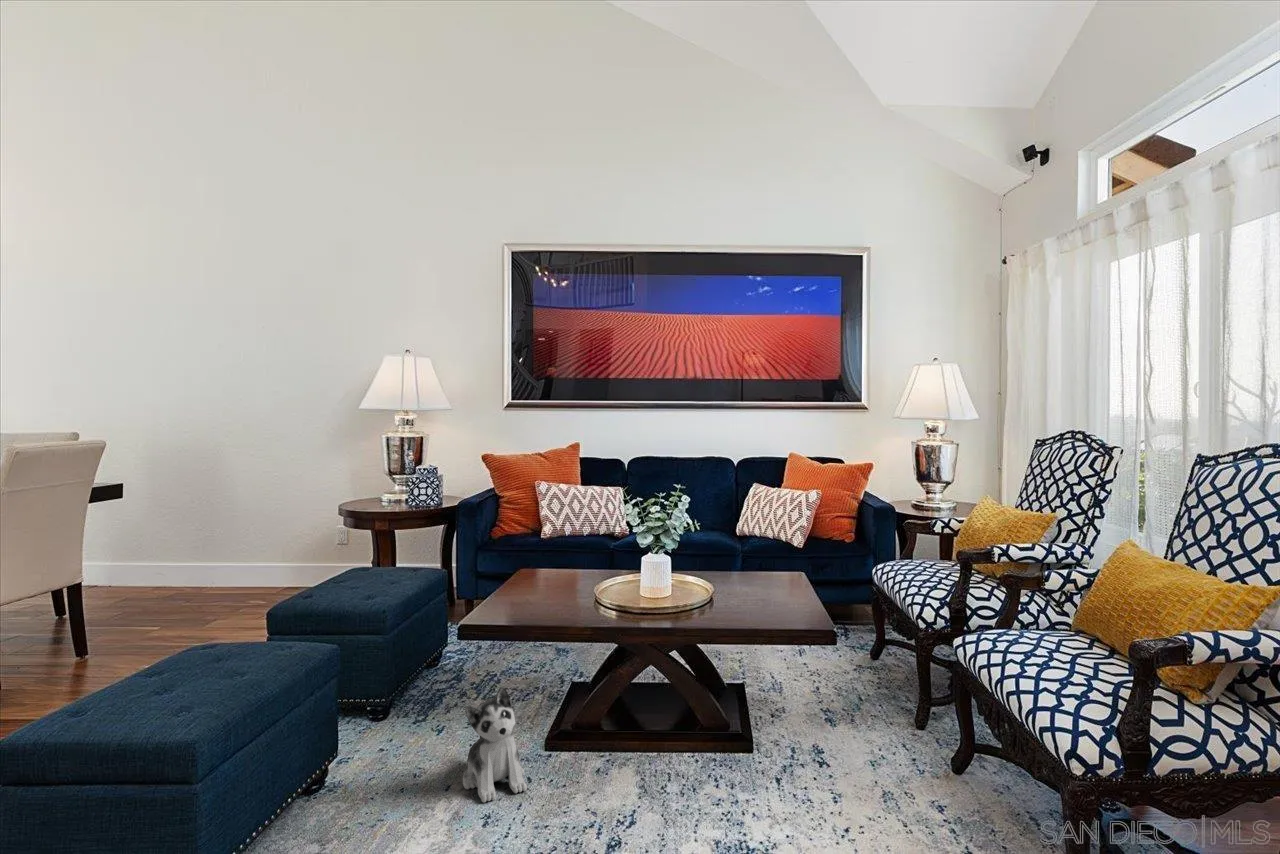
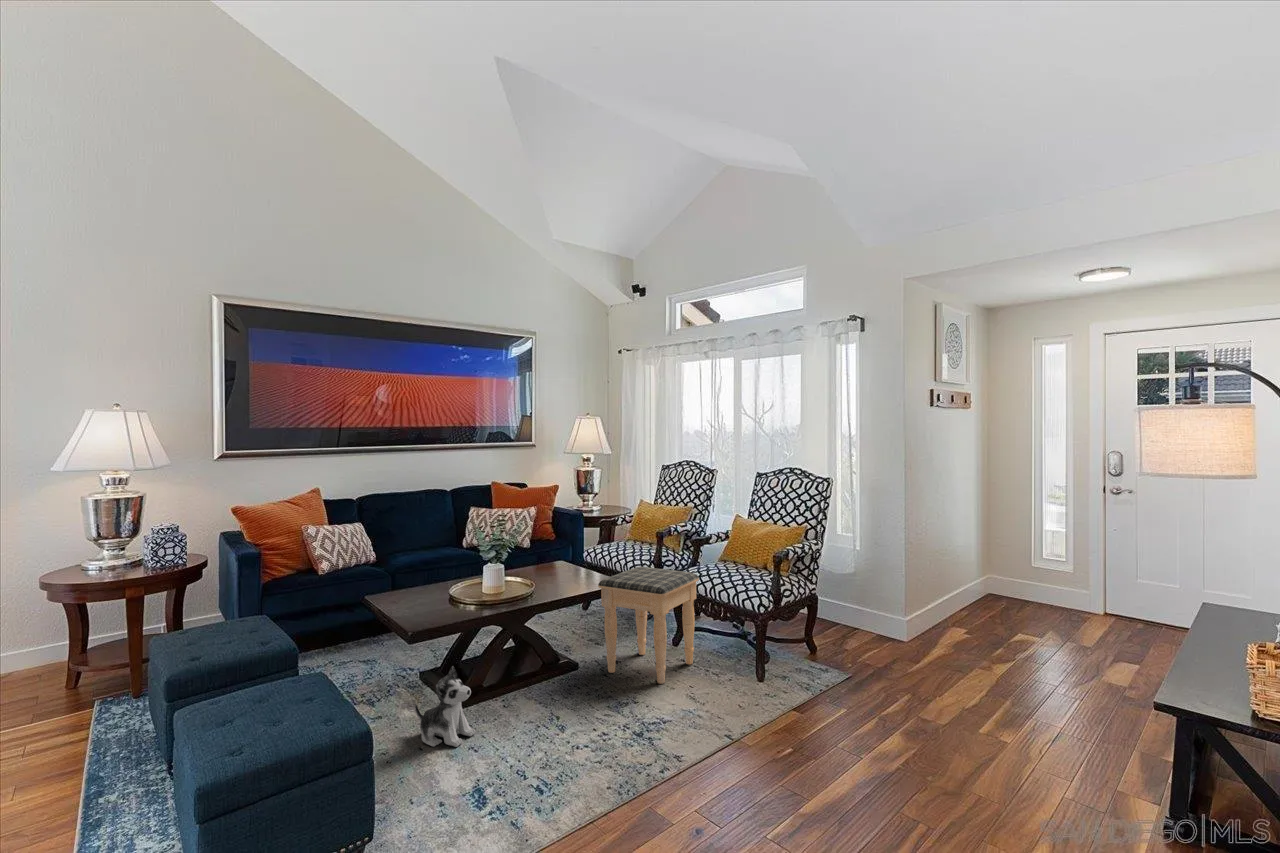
footstool: none [788,601,981,823] -> present [598,567,699,684]

